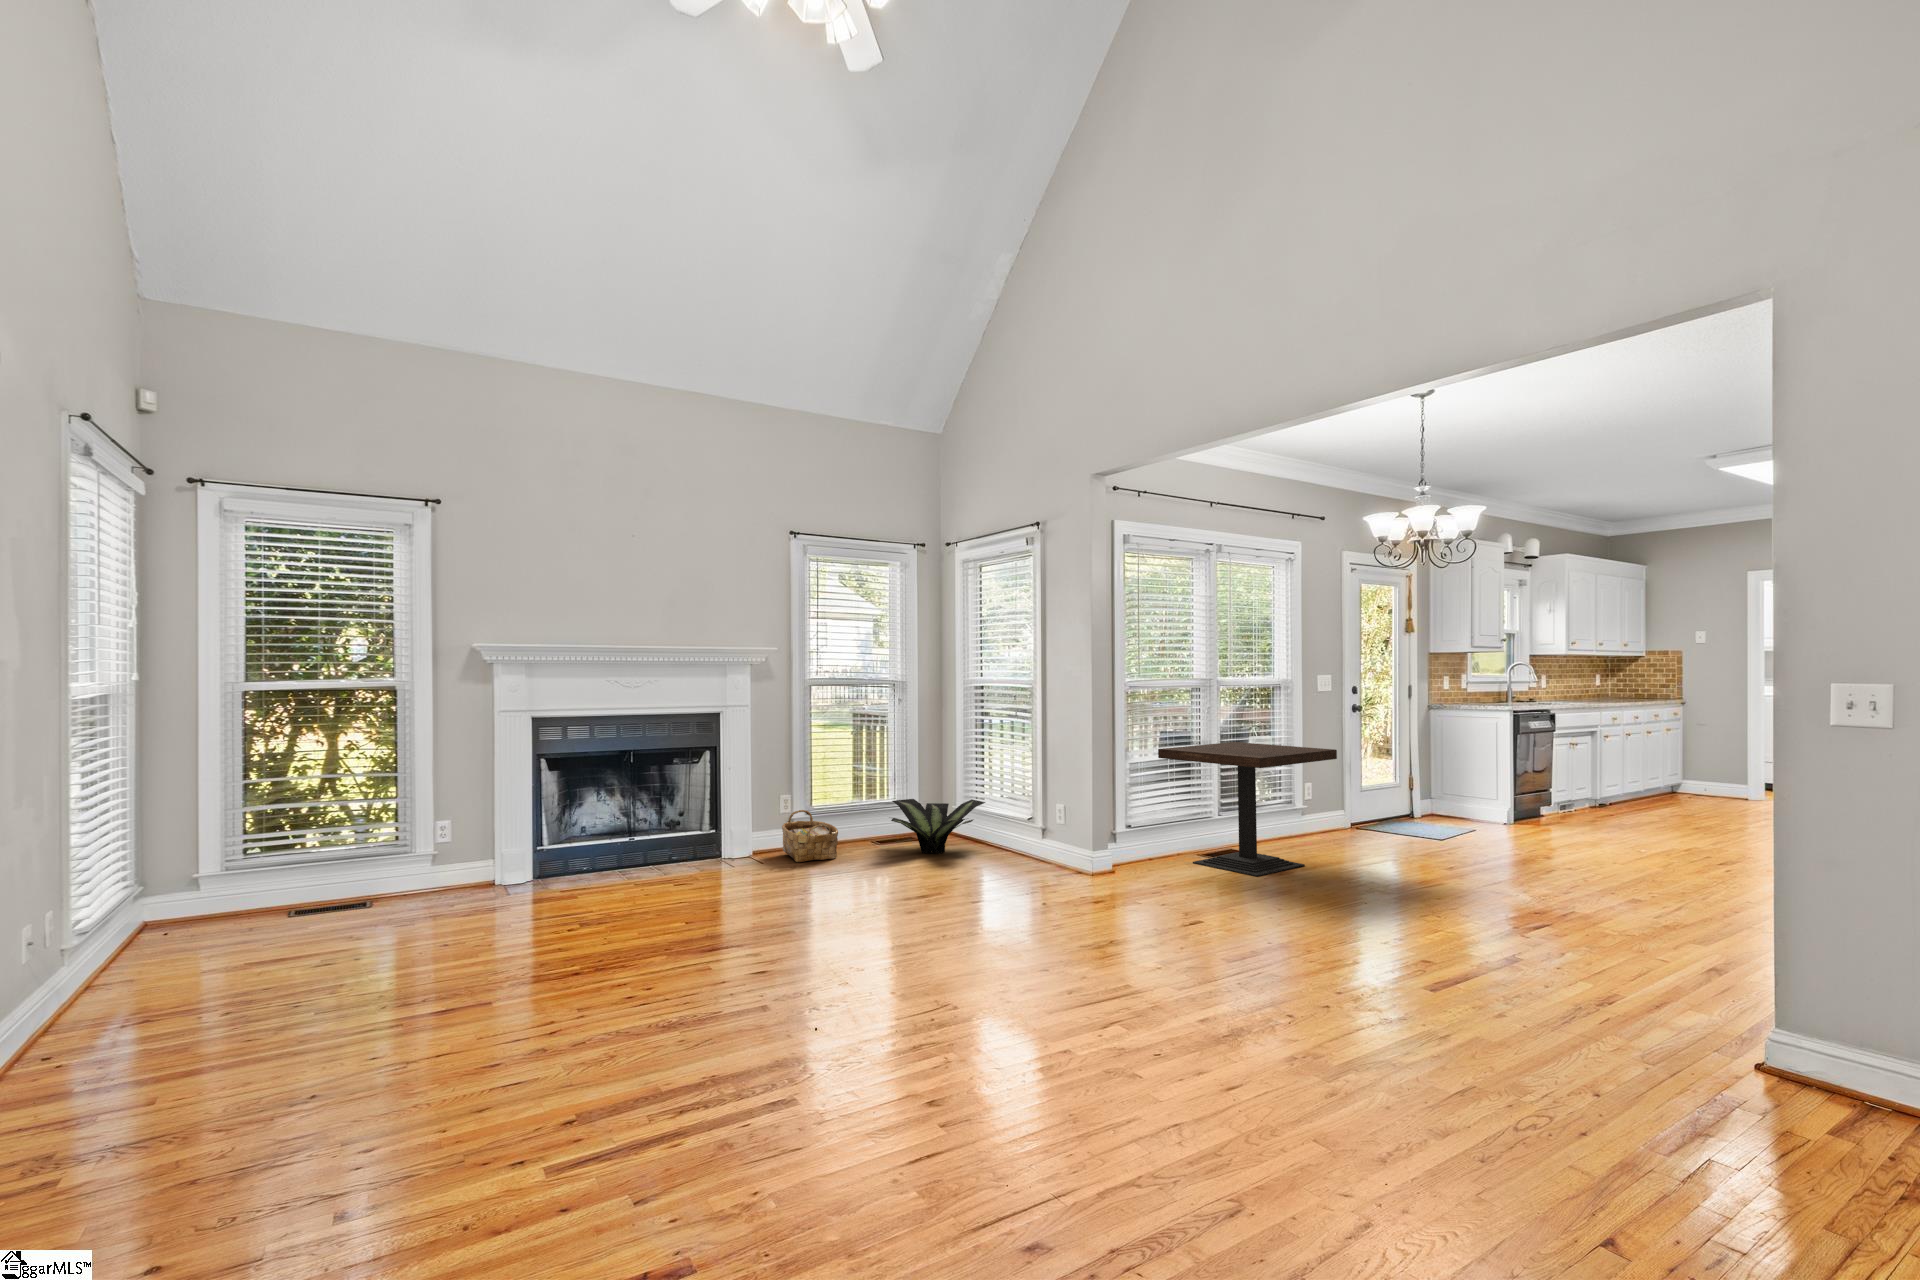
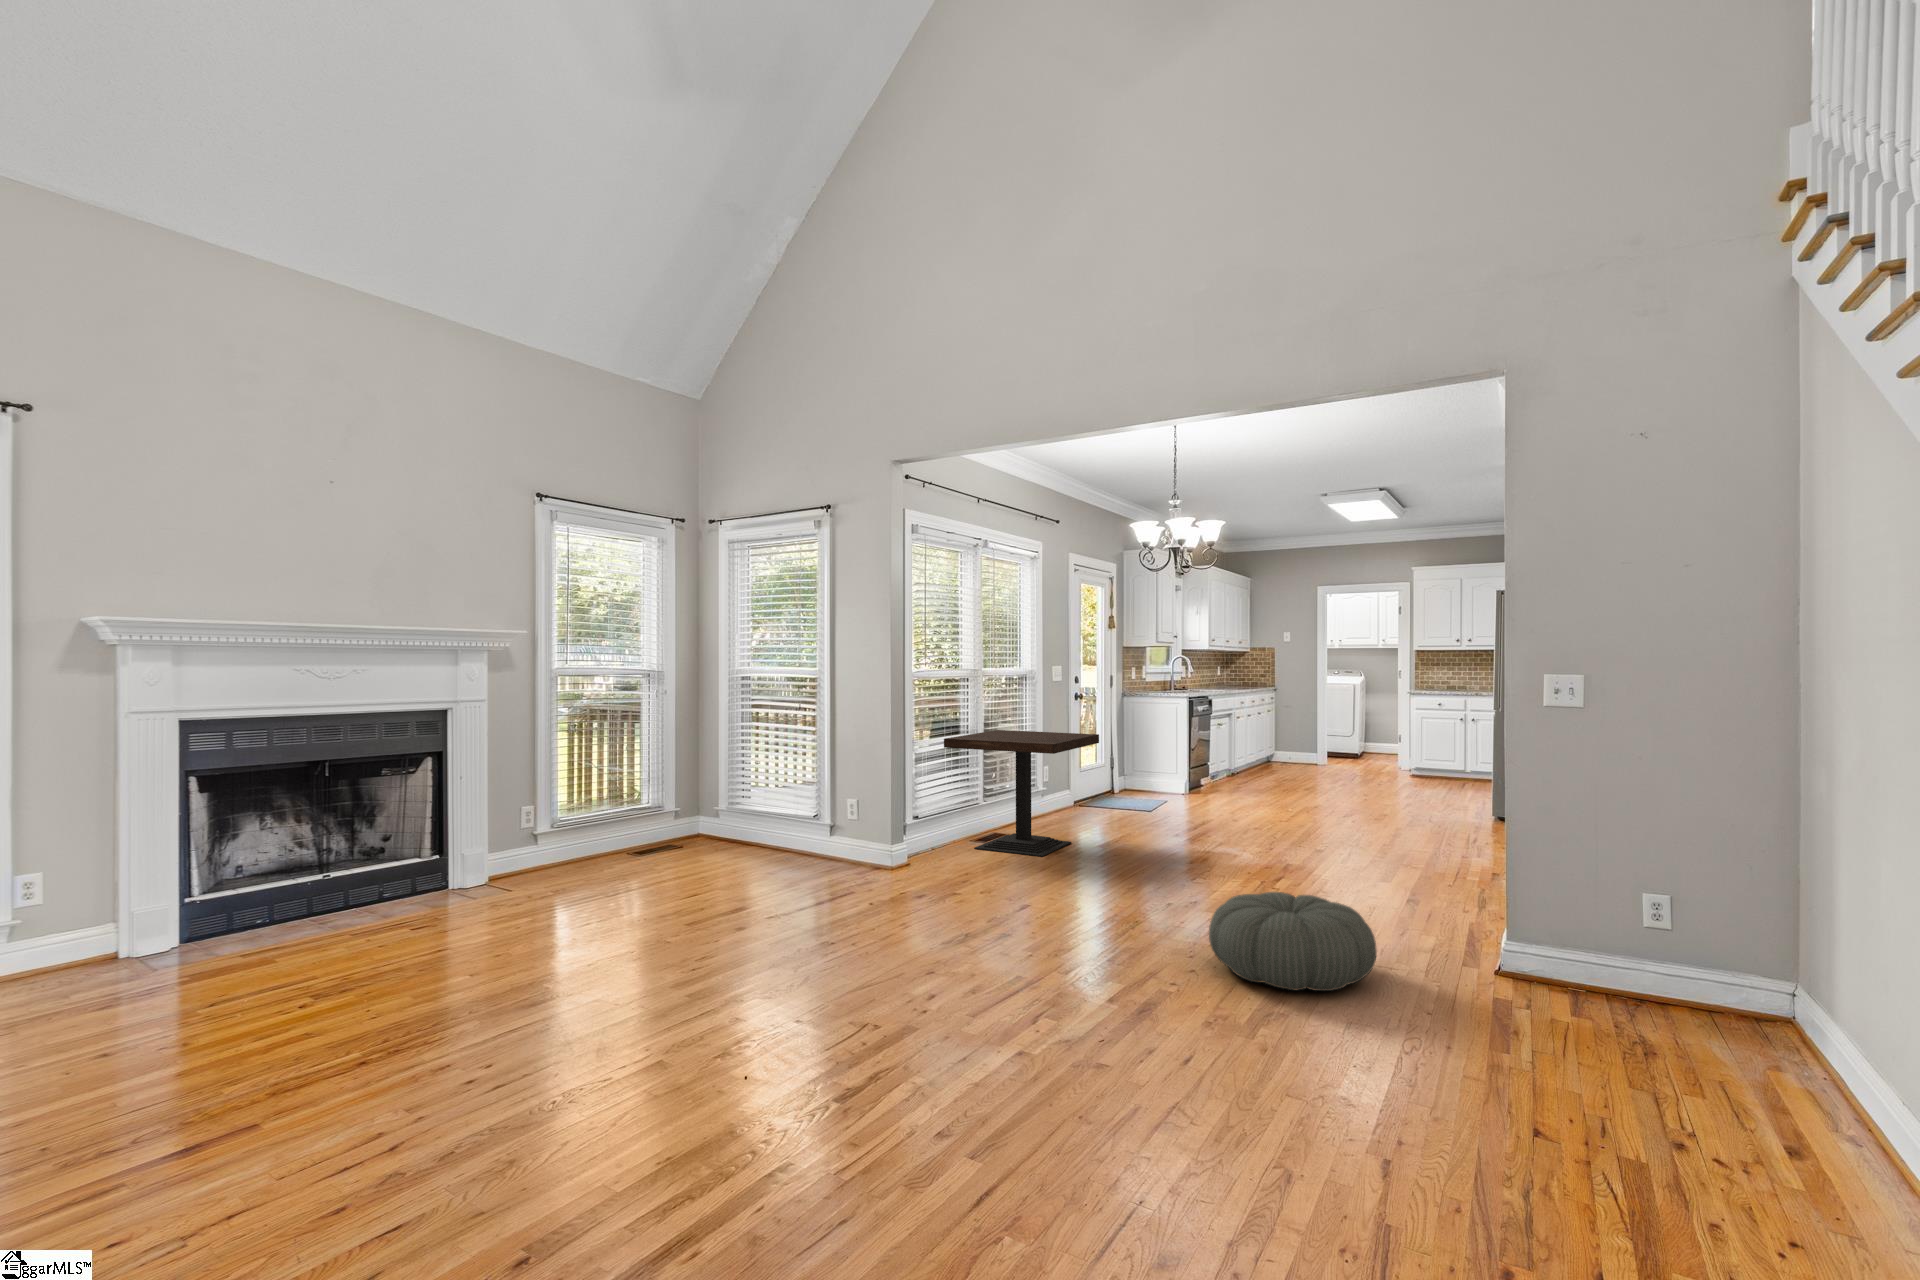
potted plant: present [891,799,985,854] -> none [648,799,758,862]
woven basket: present [782,810,838,862] -> none [522,823,597,885]
pouf: none [1322,928,1515,1043] -> present [1209,892,1377,991]

